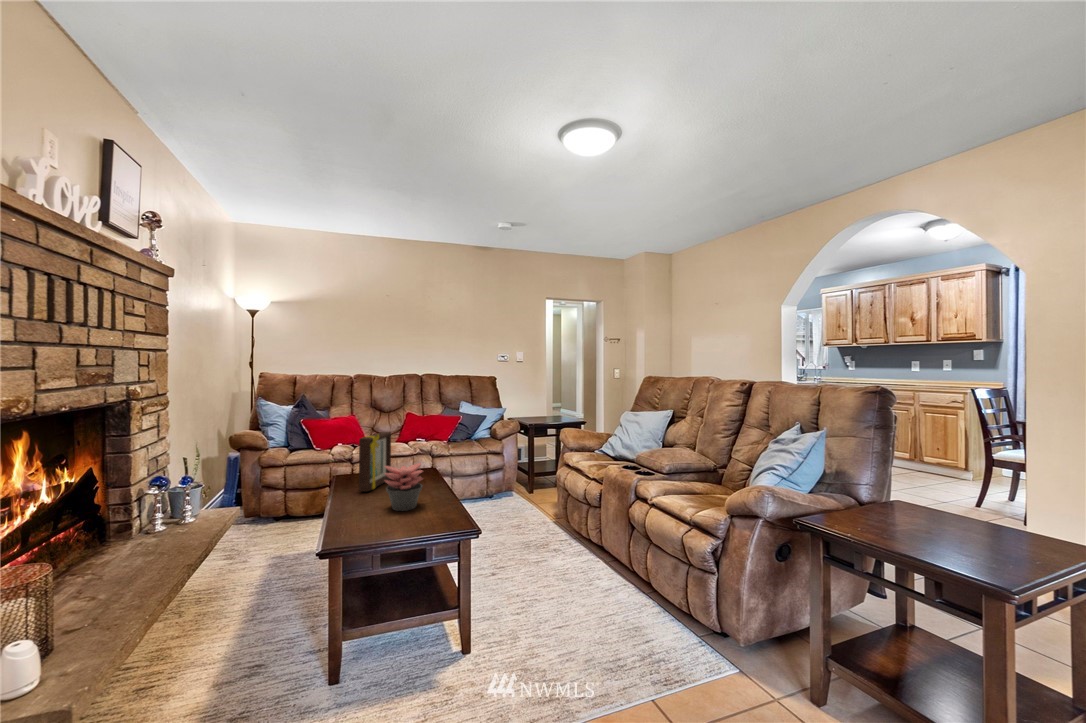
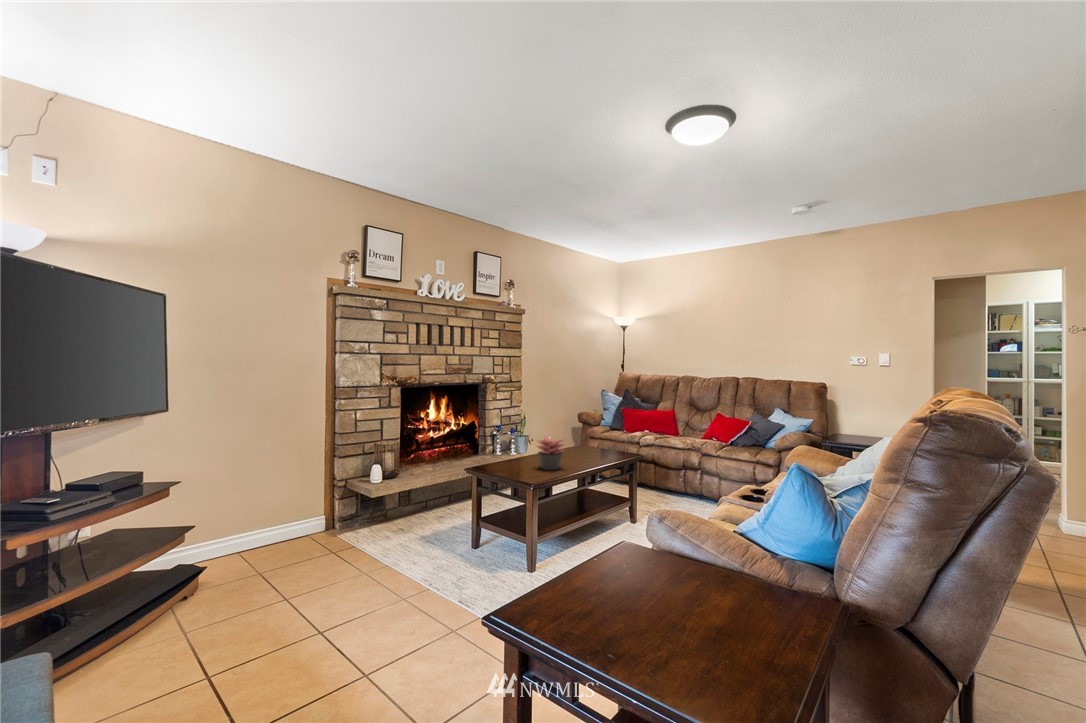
picture frame: present [359,432,391,491] -> none [558,416,596,457]

